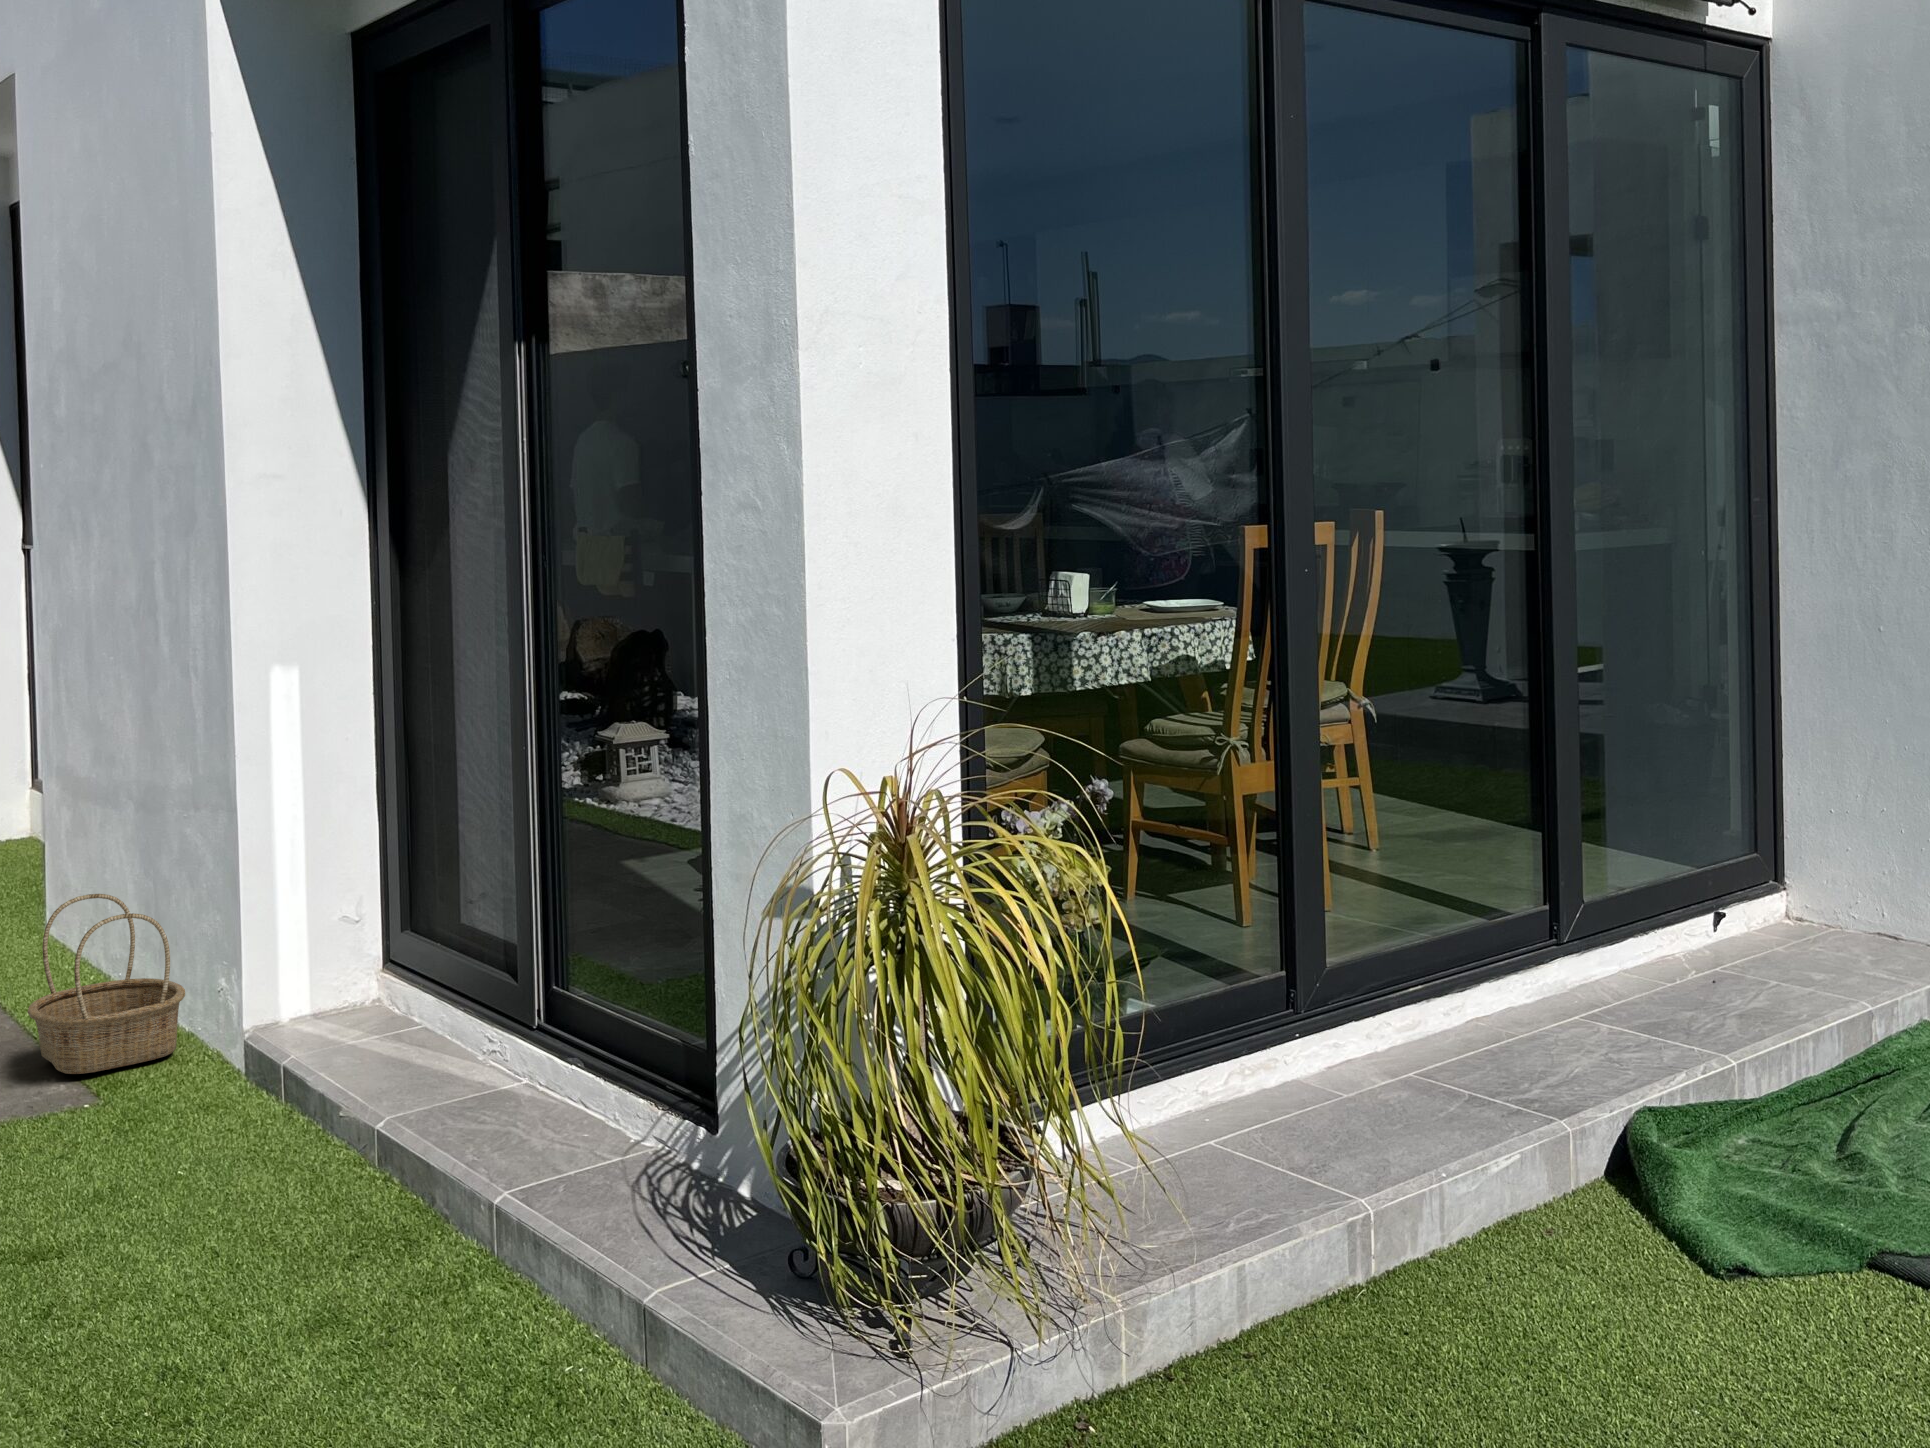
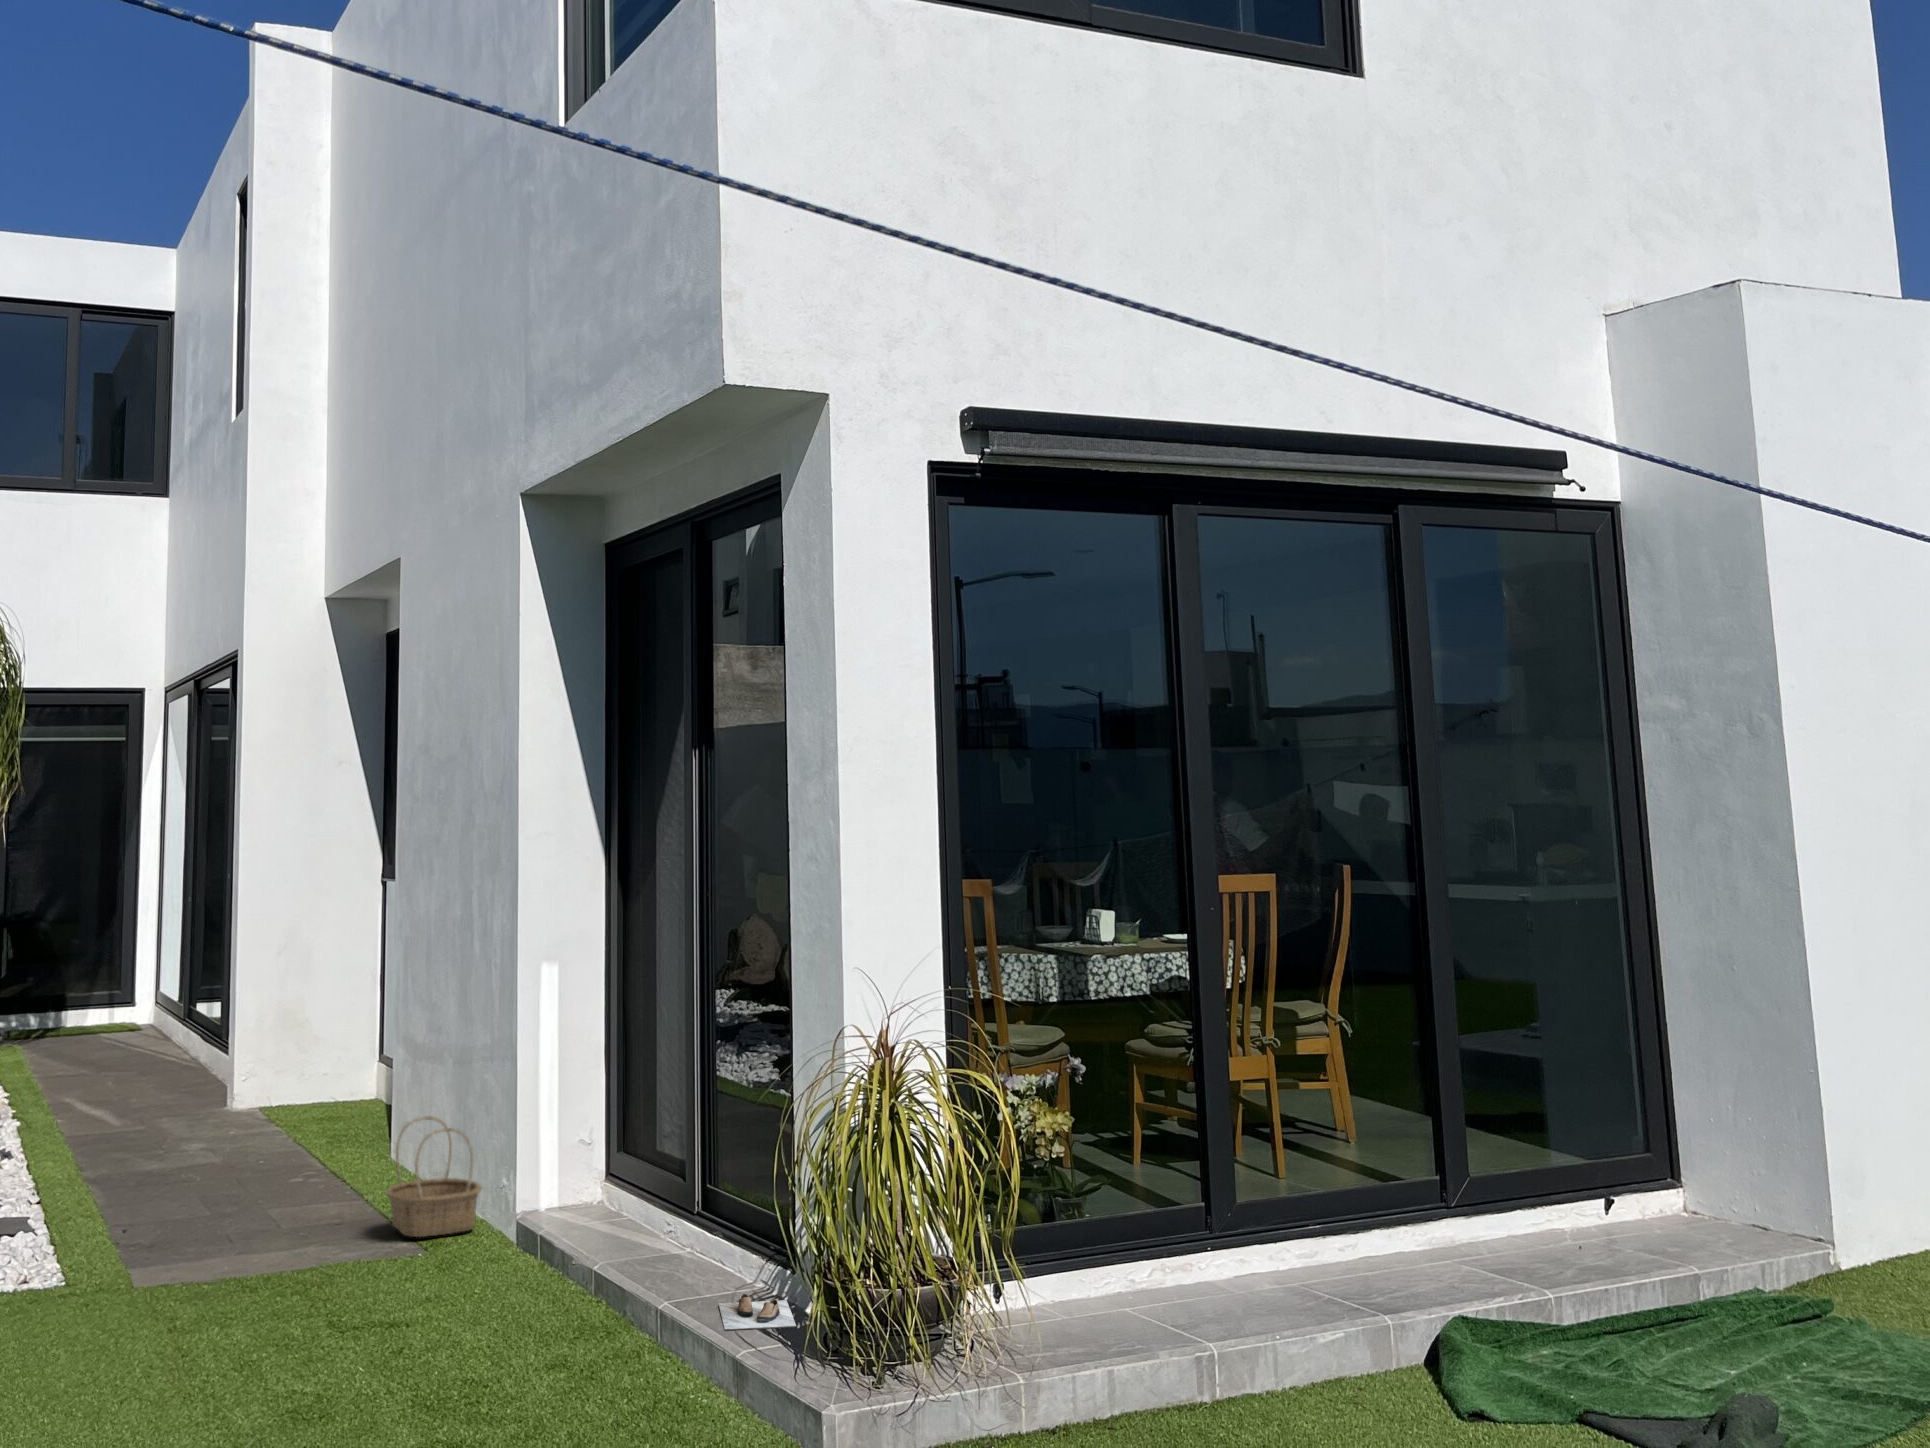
shoe: none [592,1168,727,1240] -> present [719,1294,796,1330]

